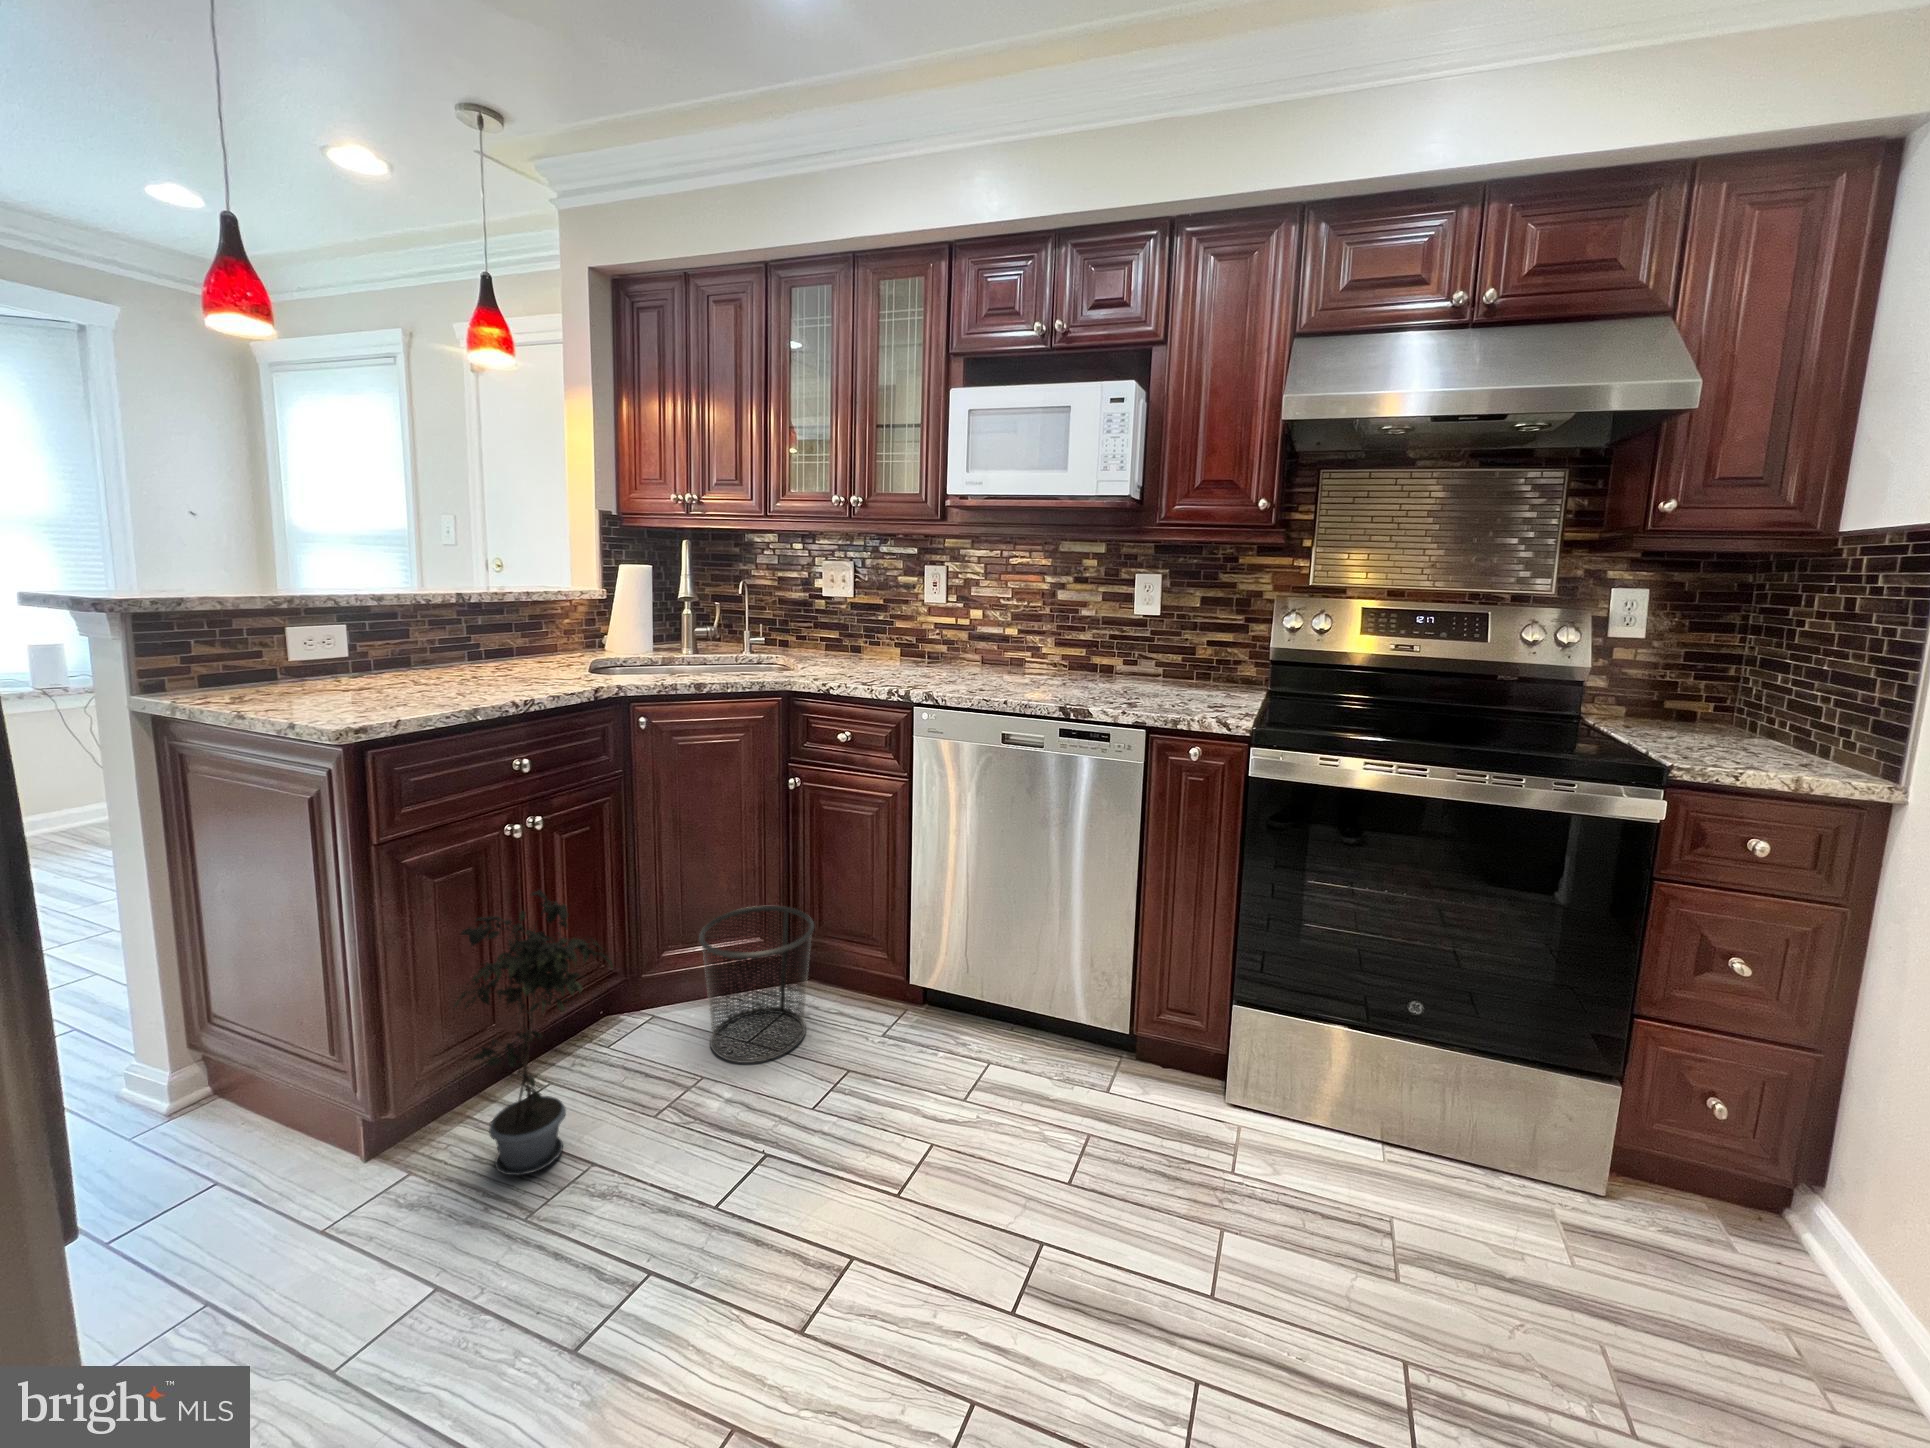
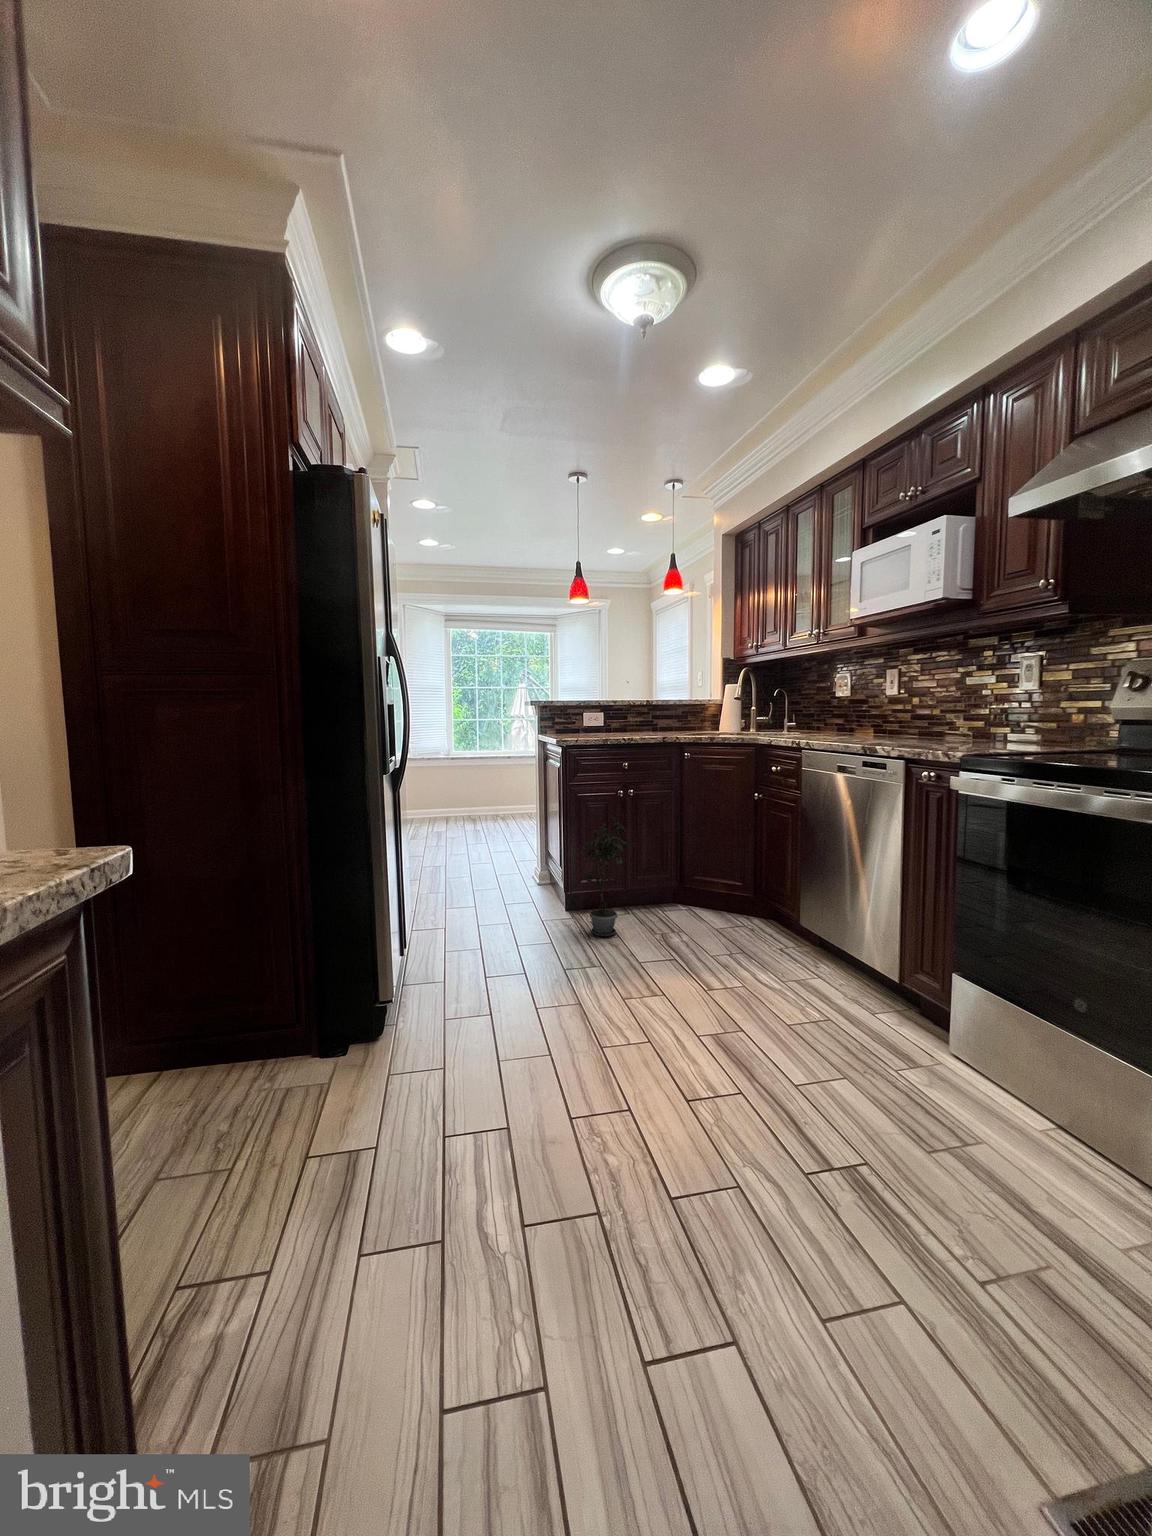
waste bin: present [699,906,814,1063] -> none [691,865,753,942]

